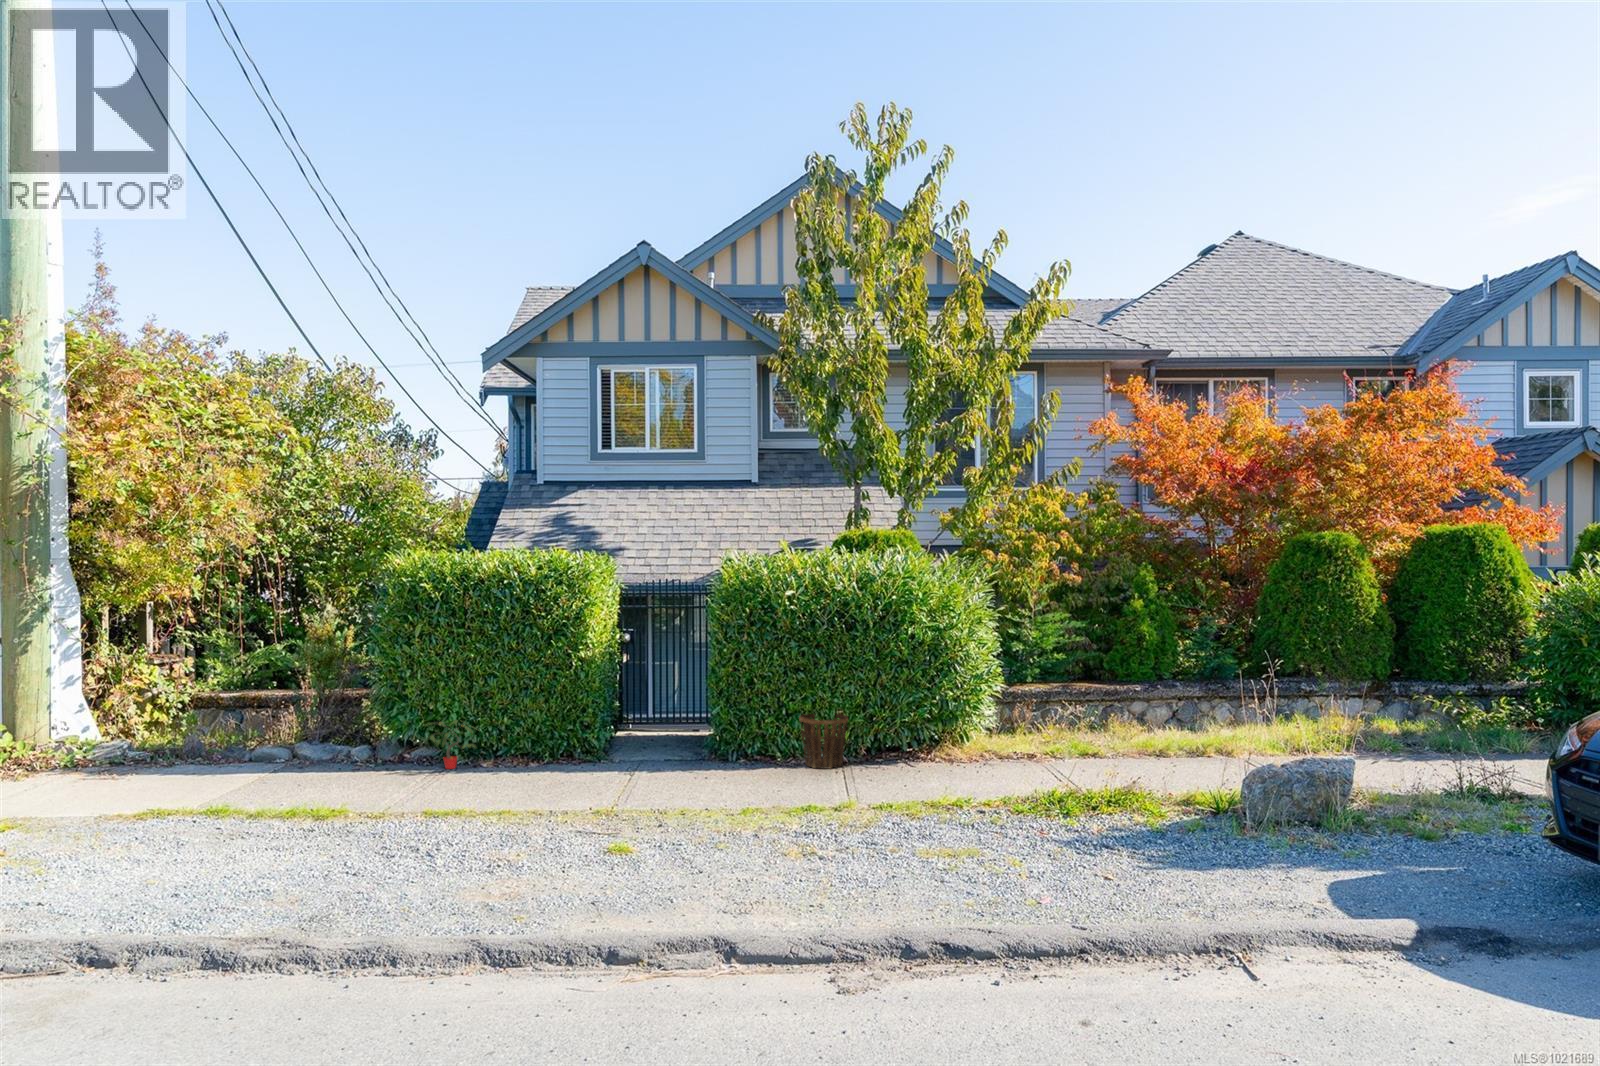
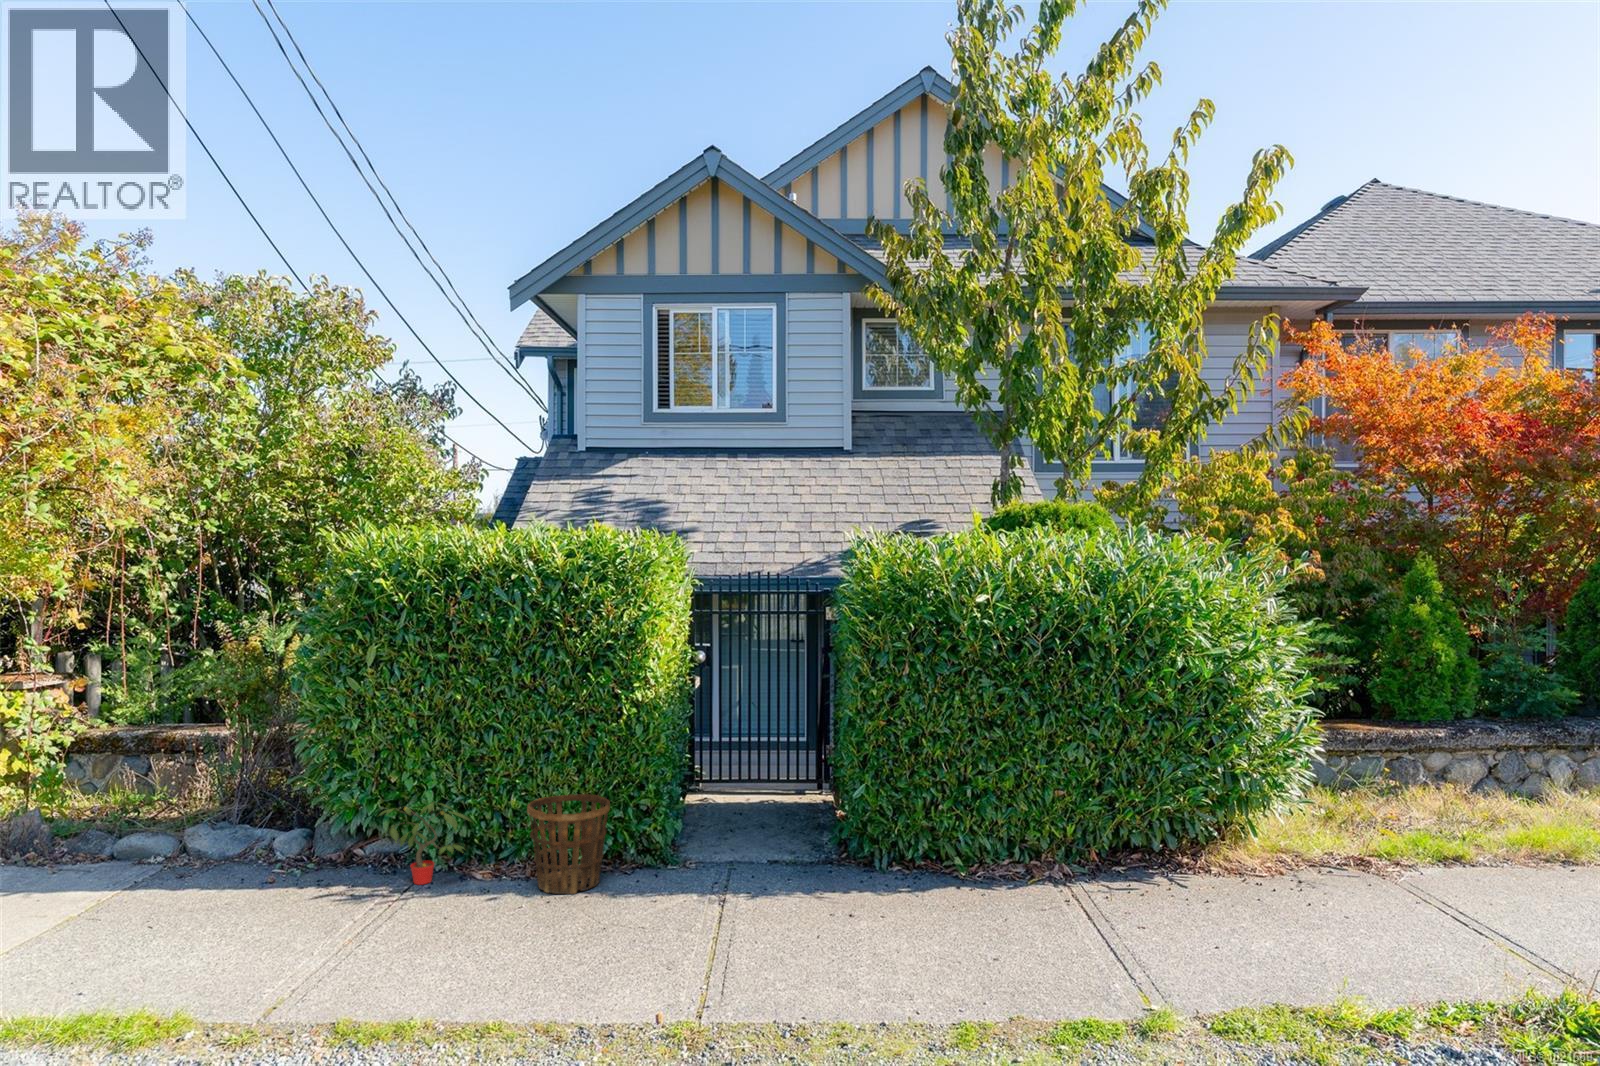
basket: present [799,714,848,769] -> present [527,794,610,894]

